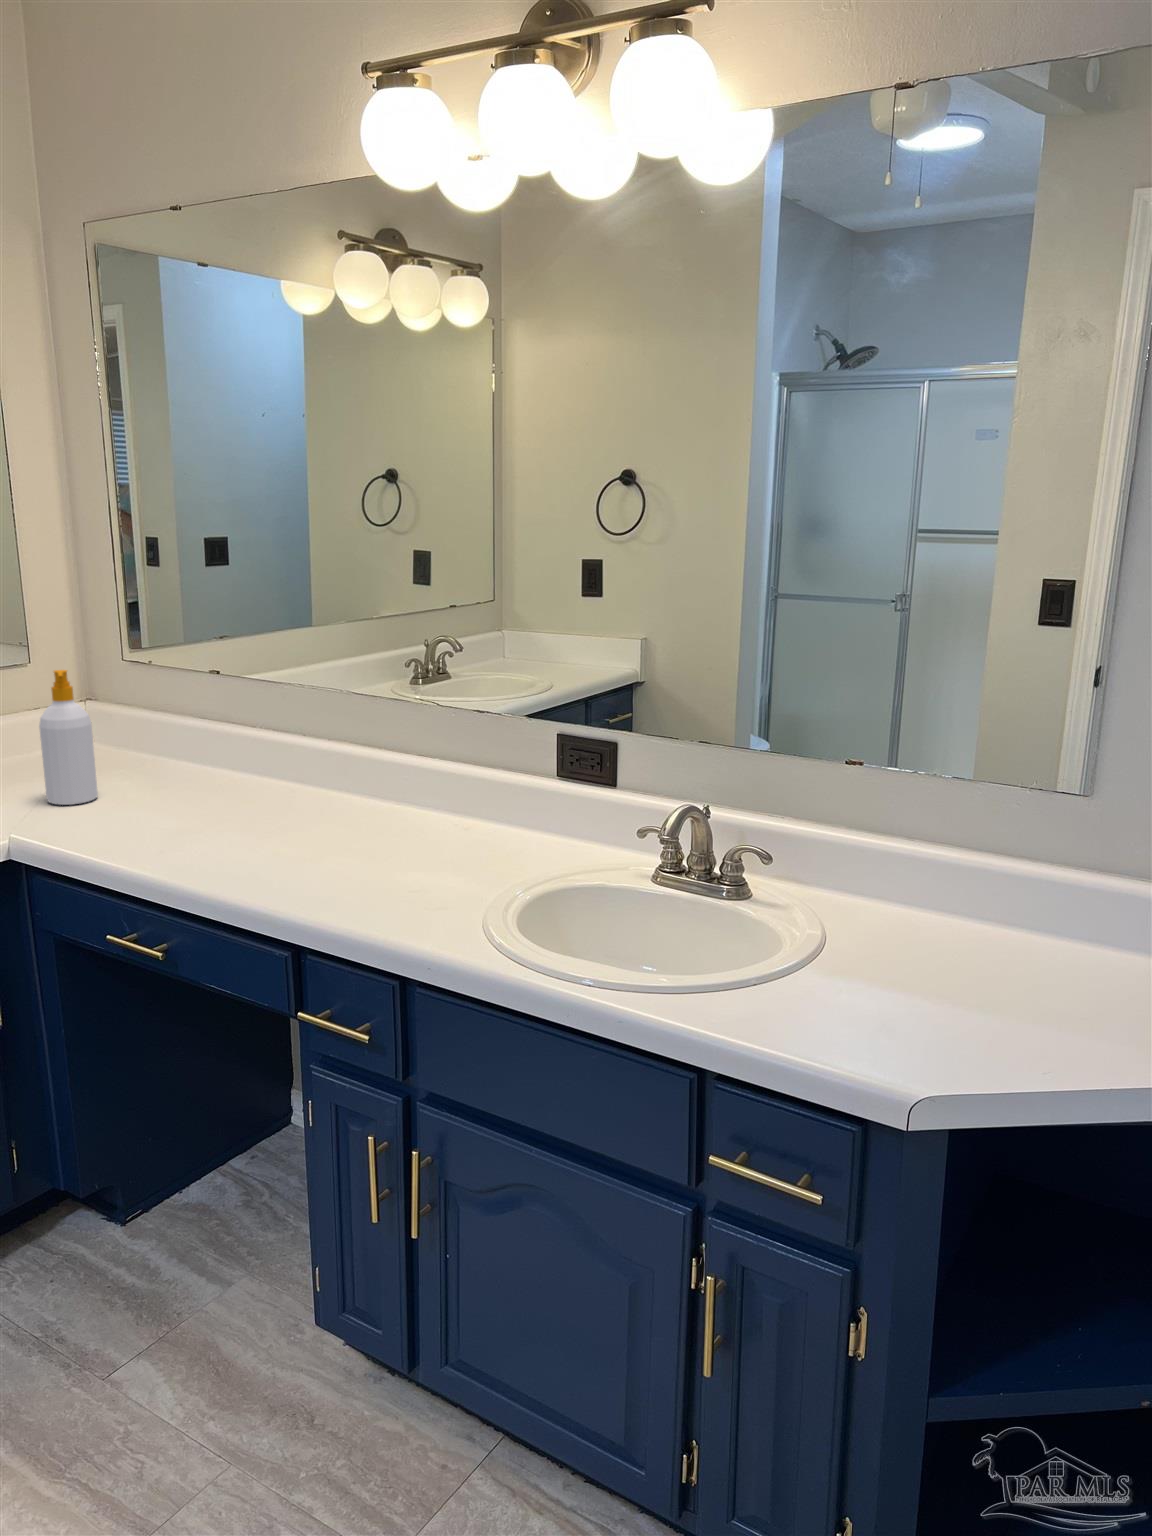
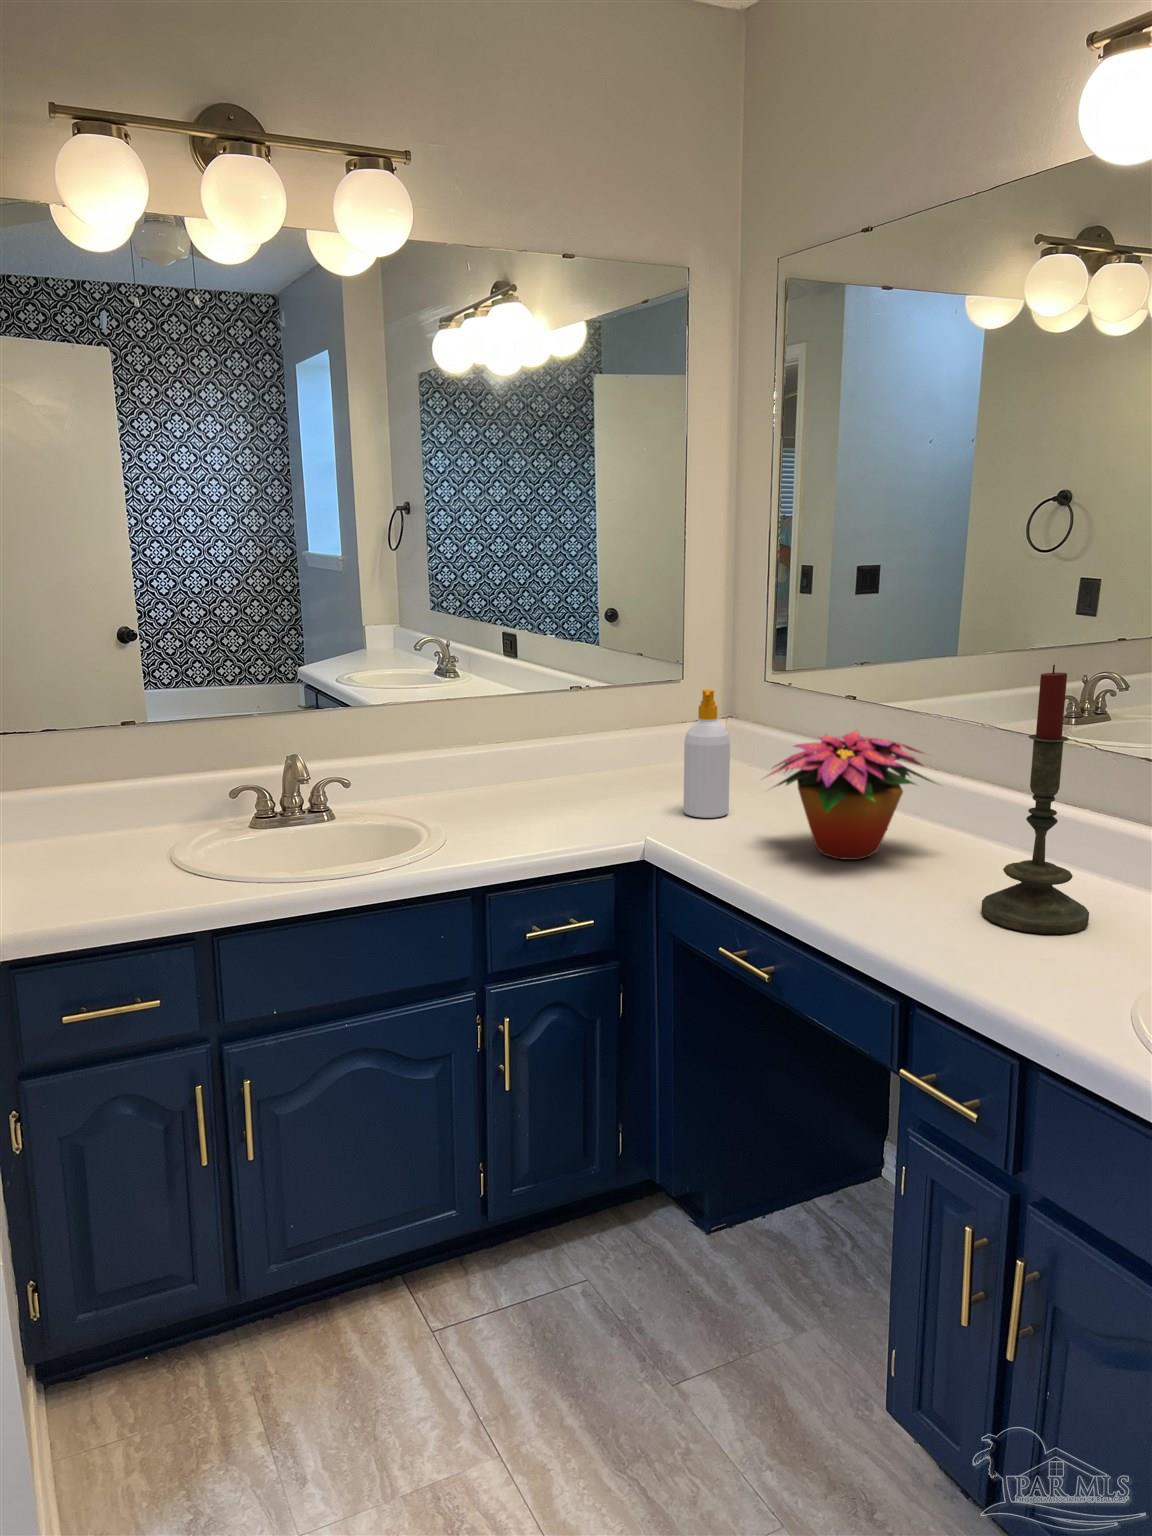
candle: none [355,633,444,871] -> present [981,665,1089,934]
flower arrangement: none [122,699,315,829] -> present [766,730,935,860]

